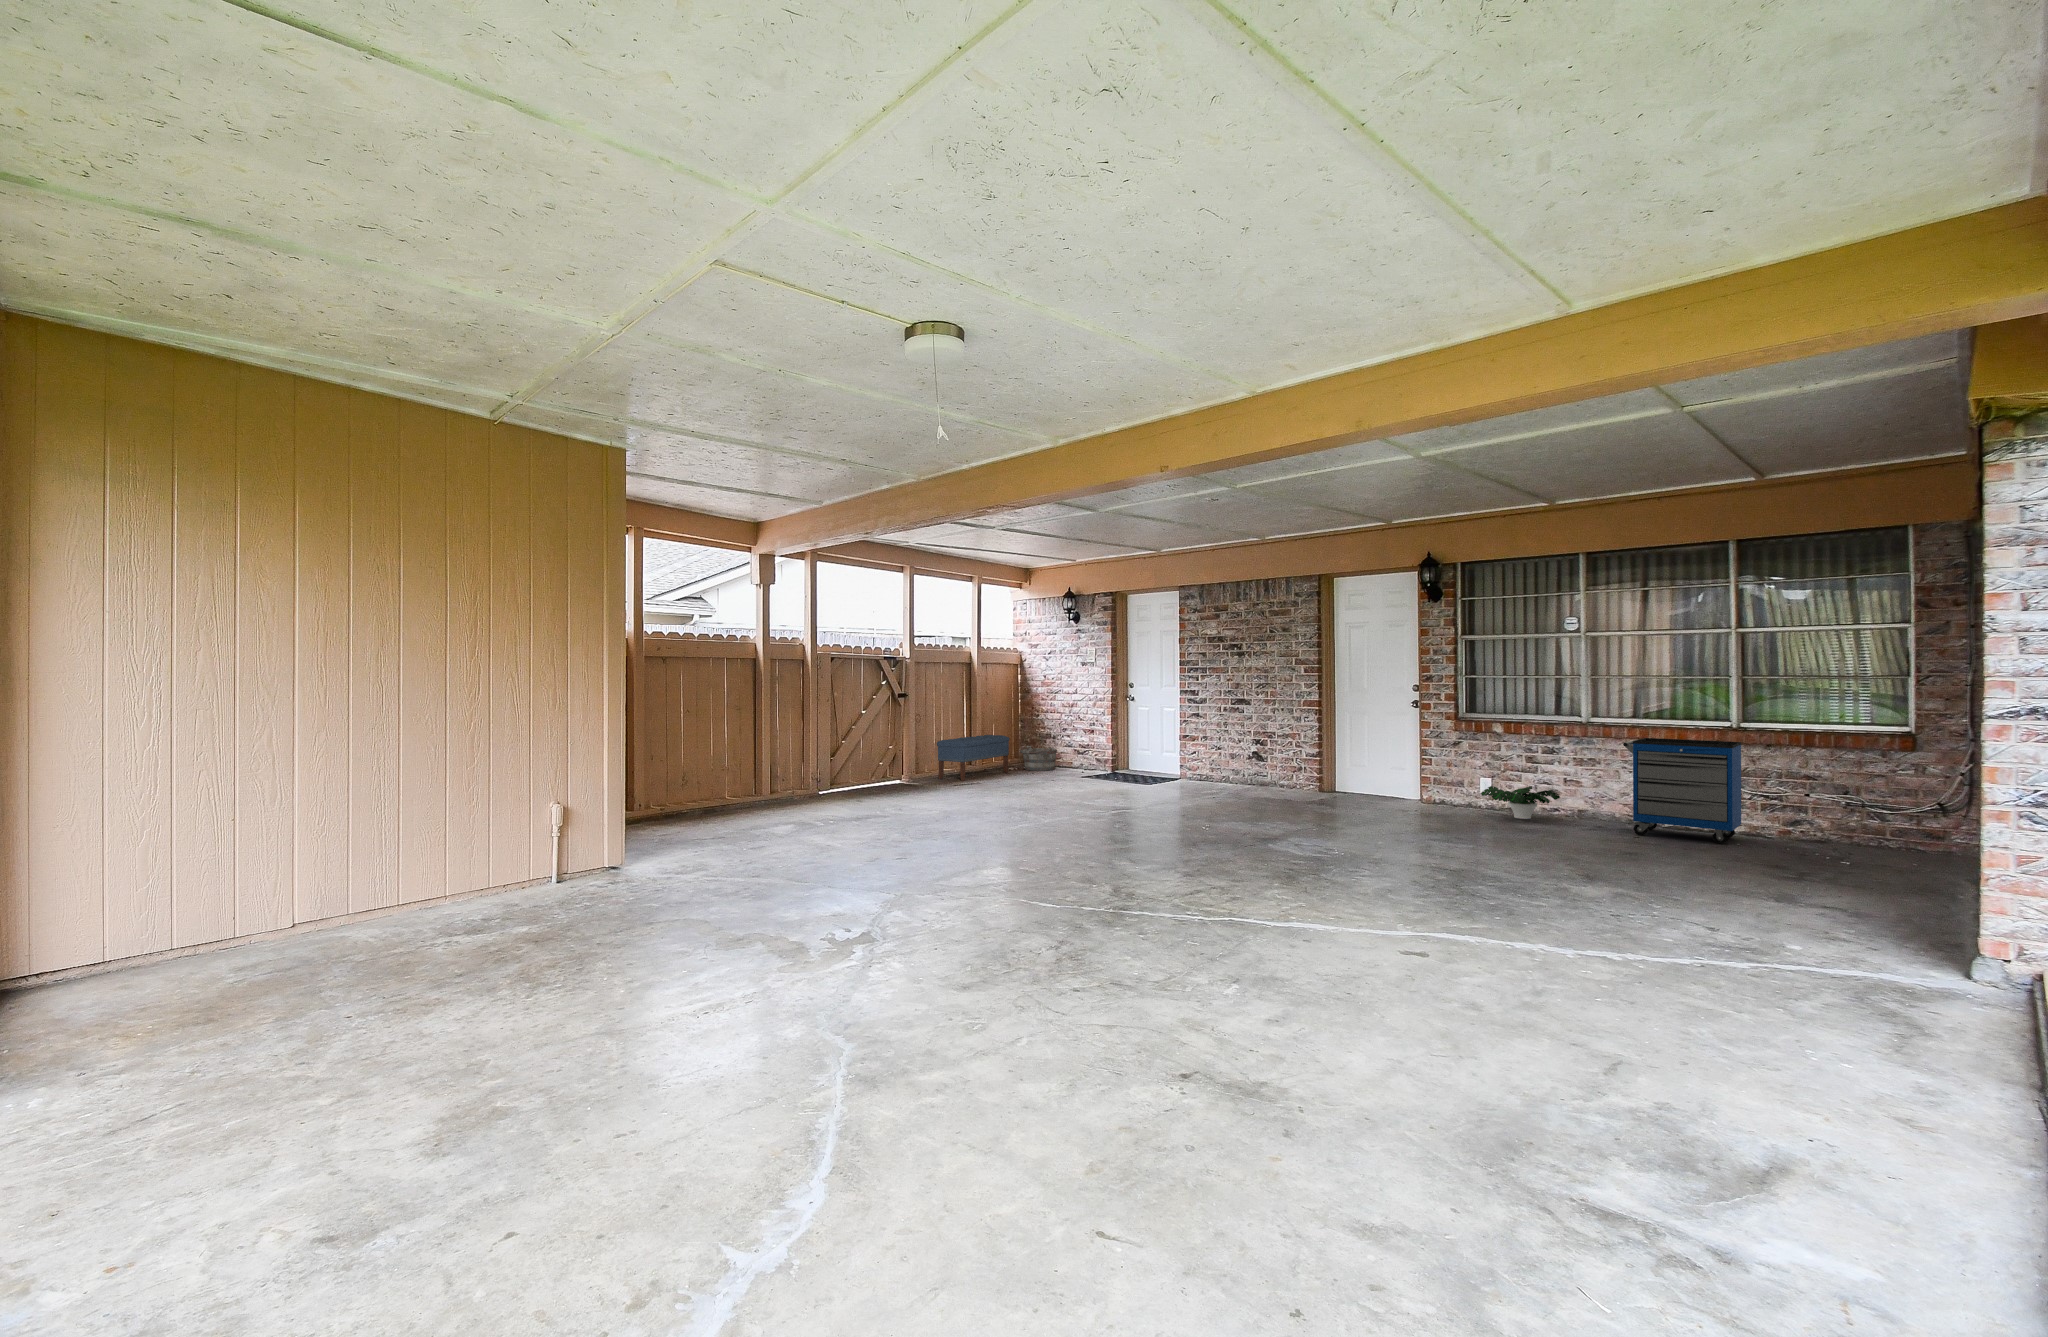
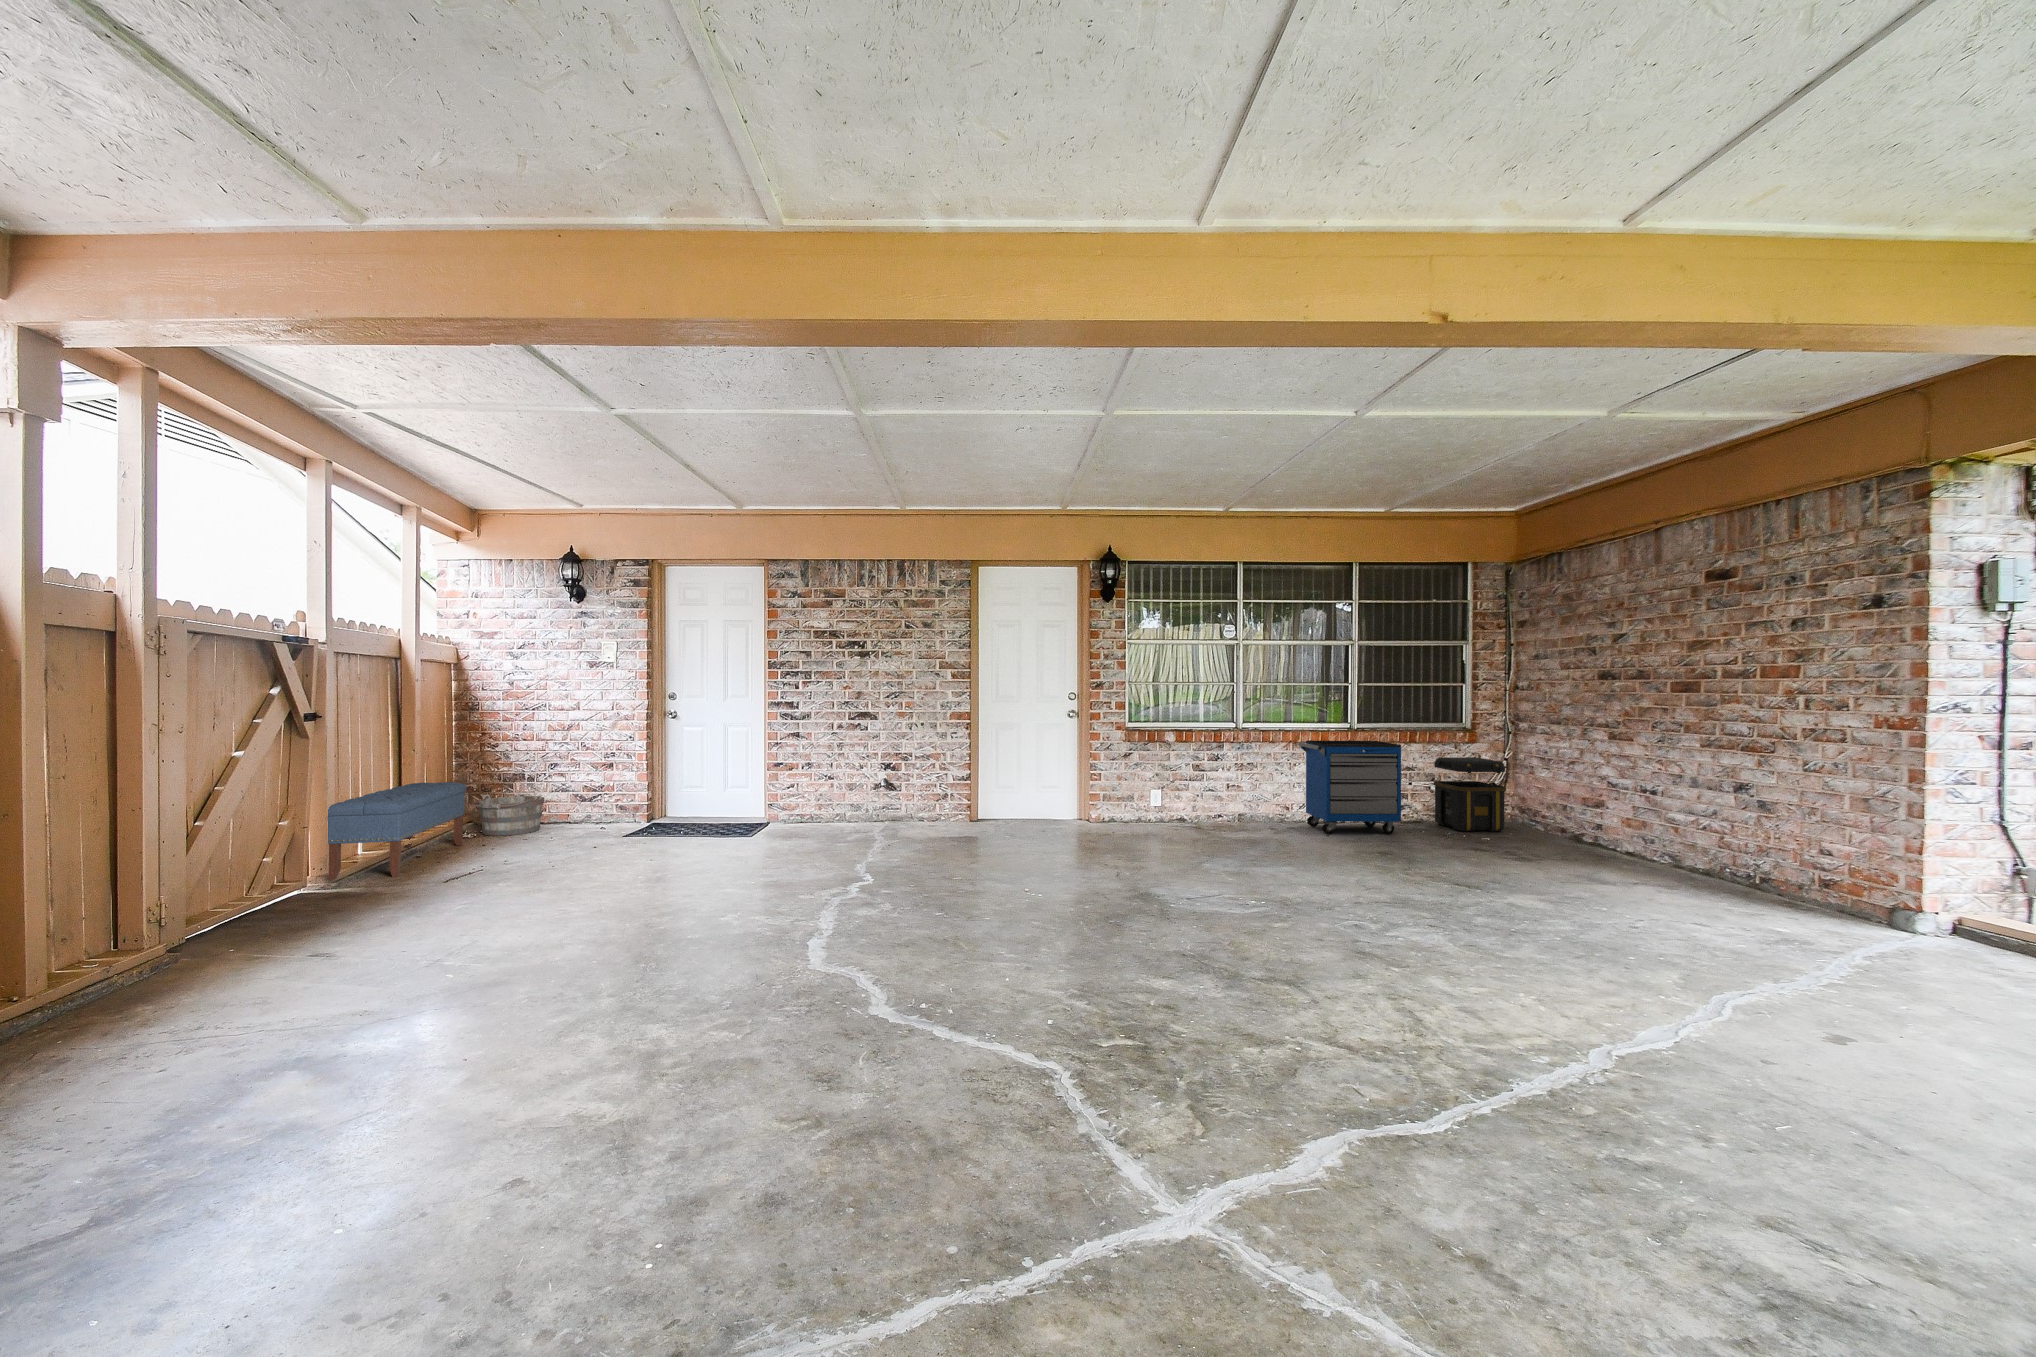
toolbox: none [1834,767,1918,861] -> present [1434,757,1506,831]
potted plant: present [1481,786,1560,819] -> none [1174,795,1246,830]

